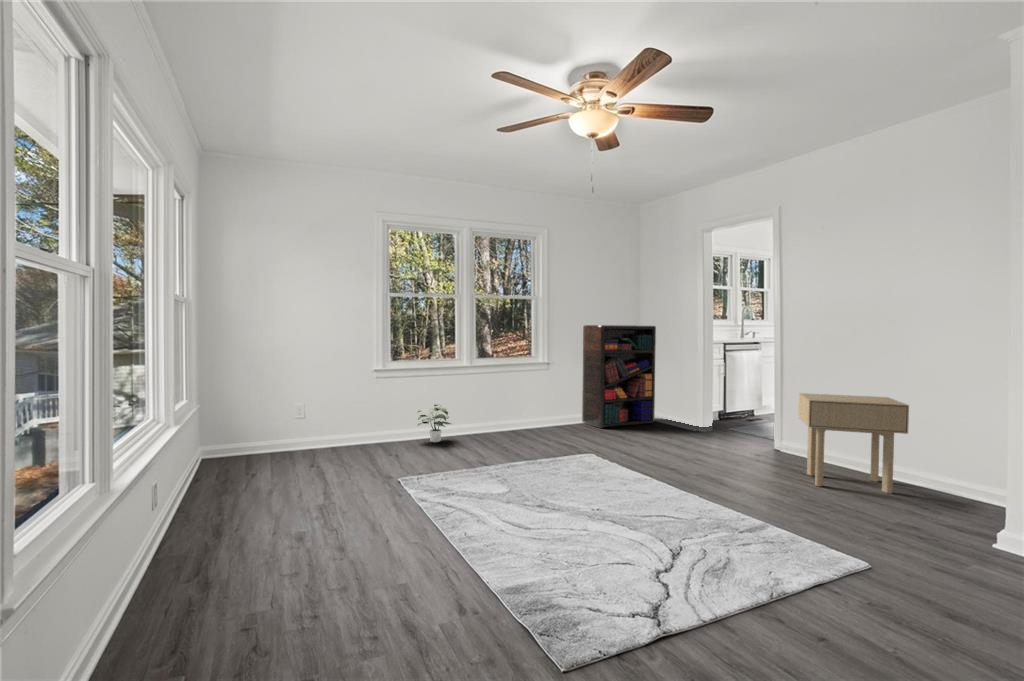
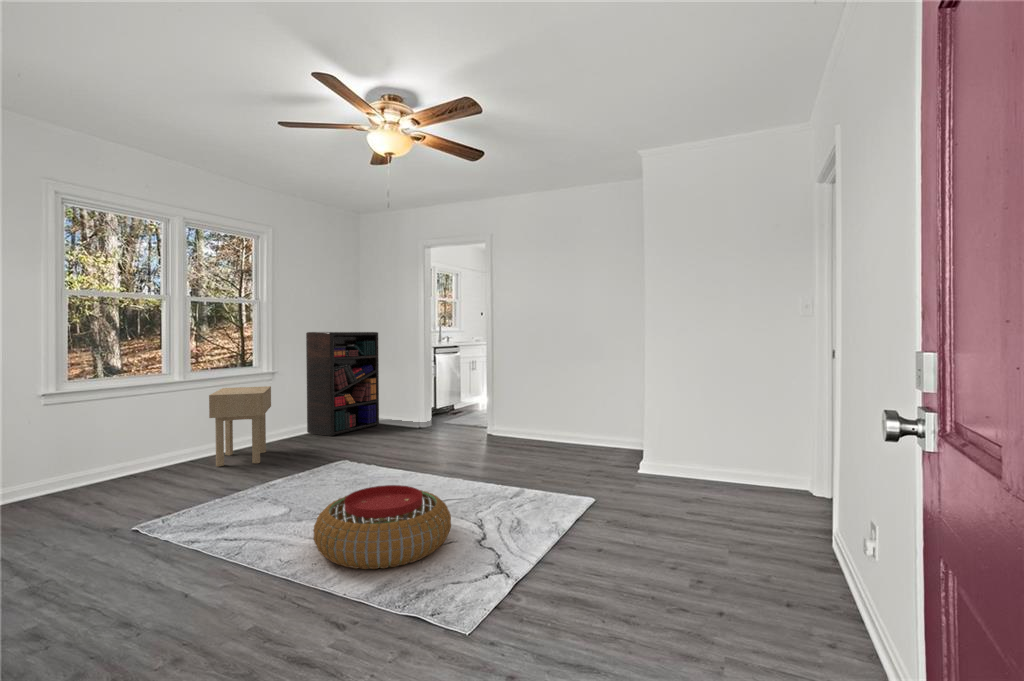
side table: present [798,393,909,494] -> present [209,386,271,467]
potted plant: present [418,404,451,442] -> none [108,431,163,480]
pouf: none [492,484,632,572] -> present [313,485,451,569]

